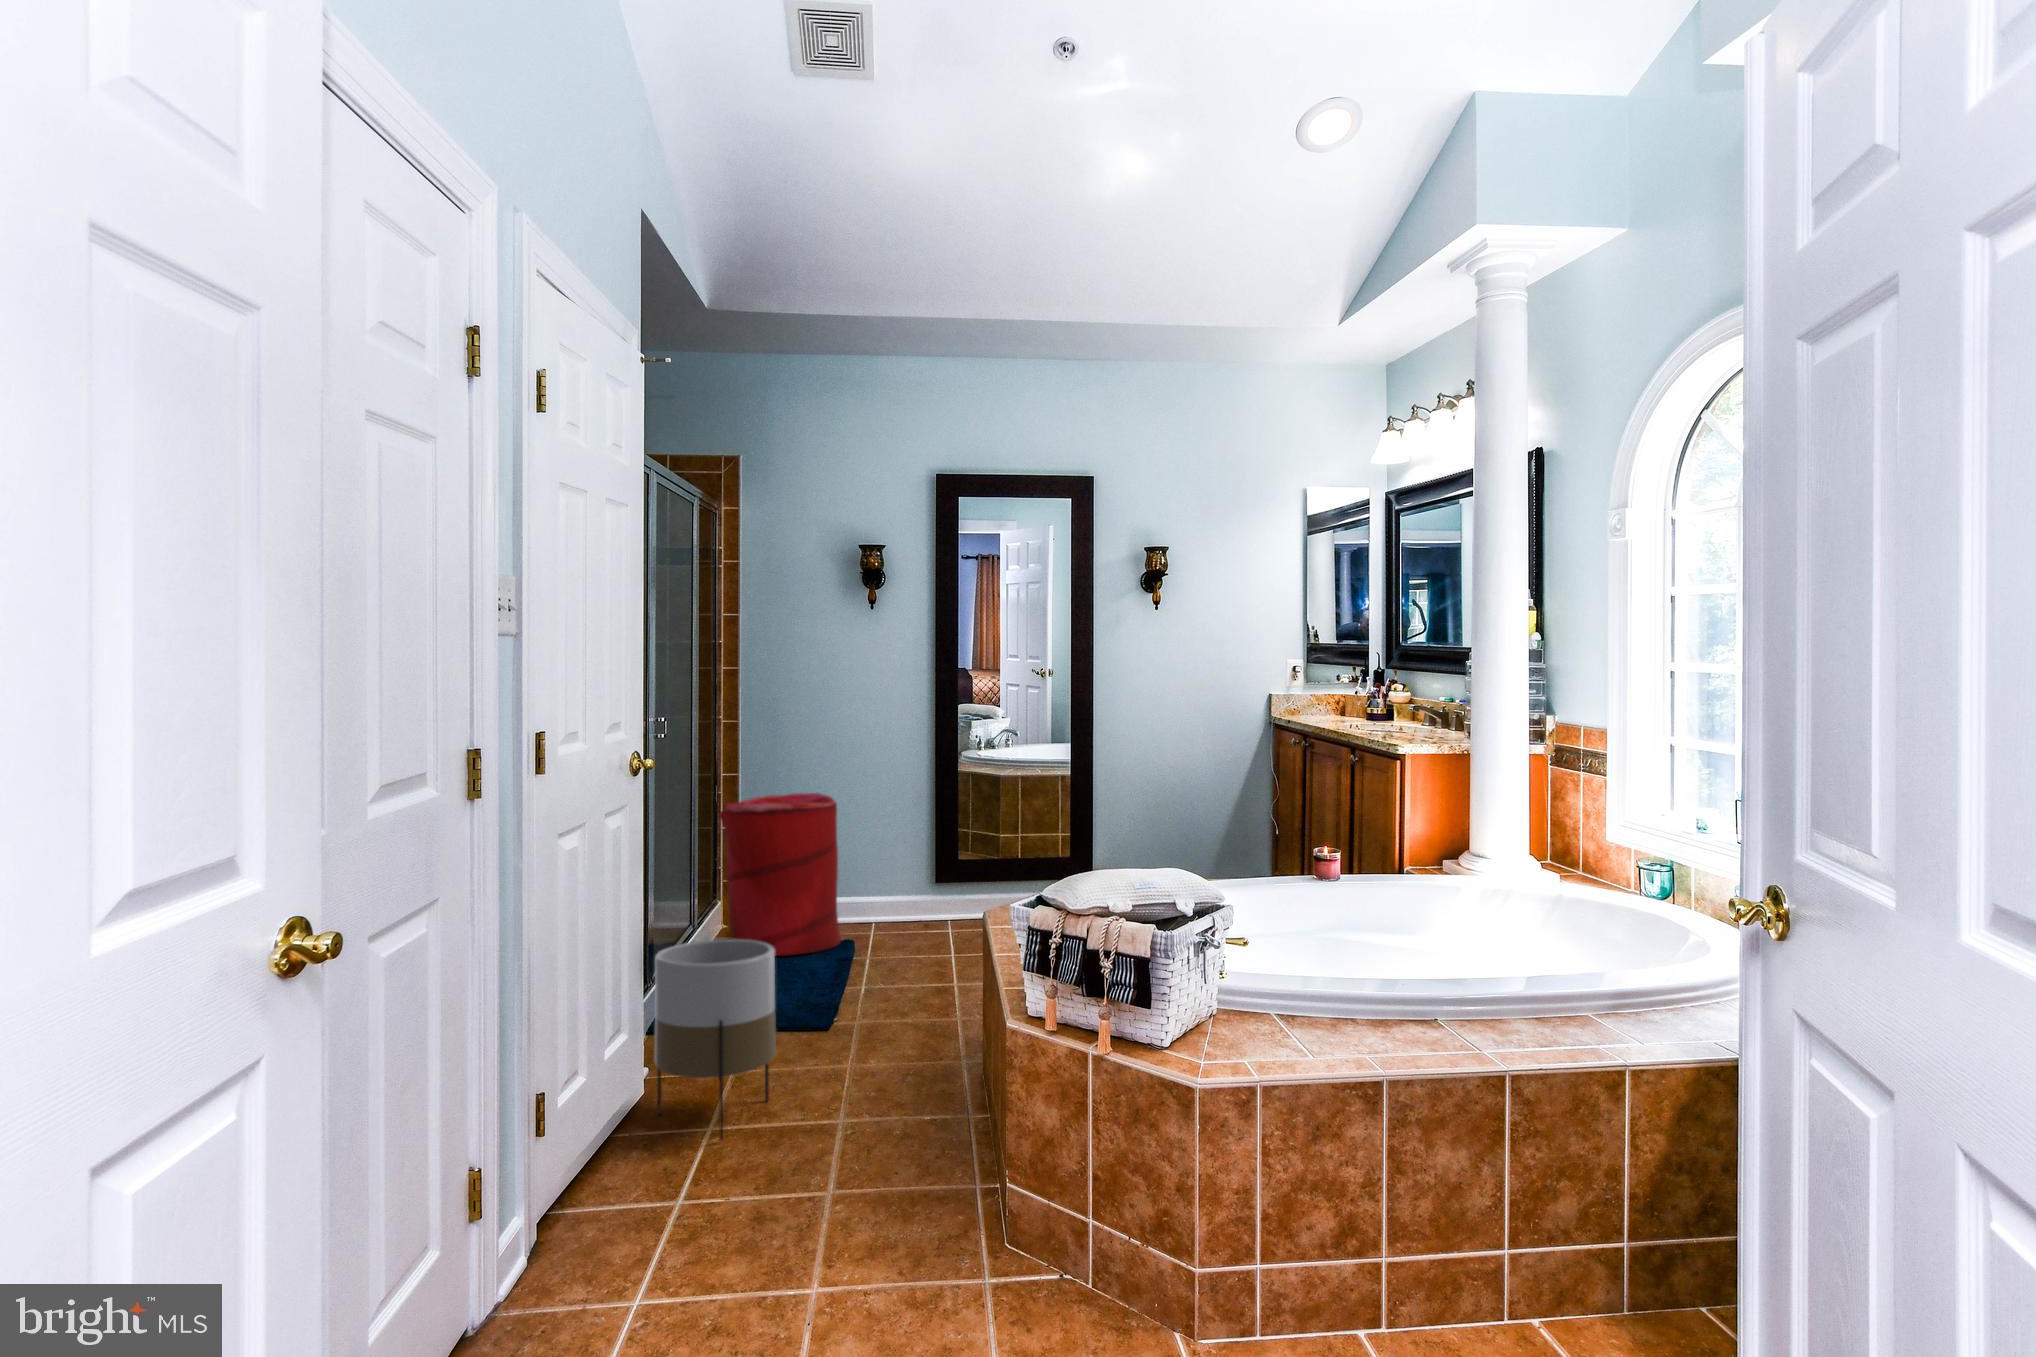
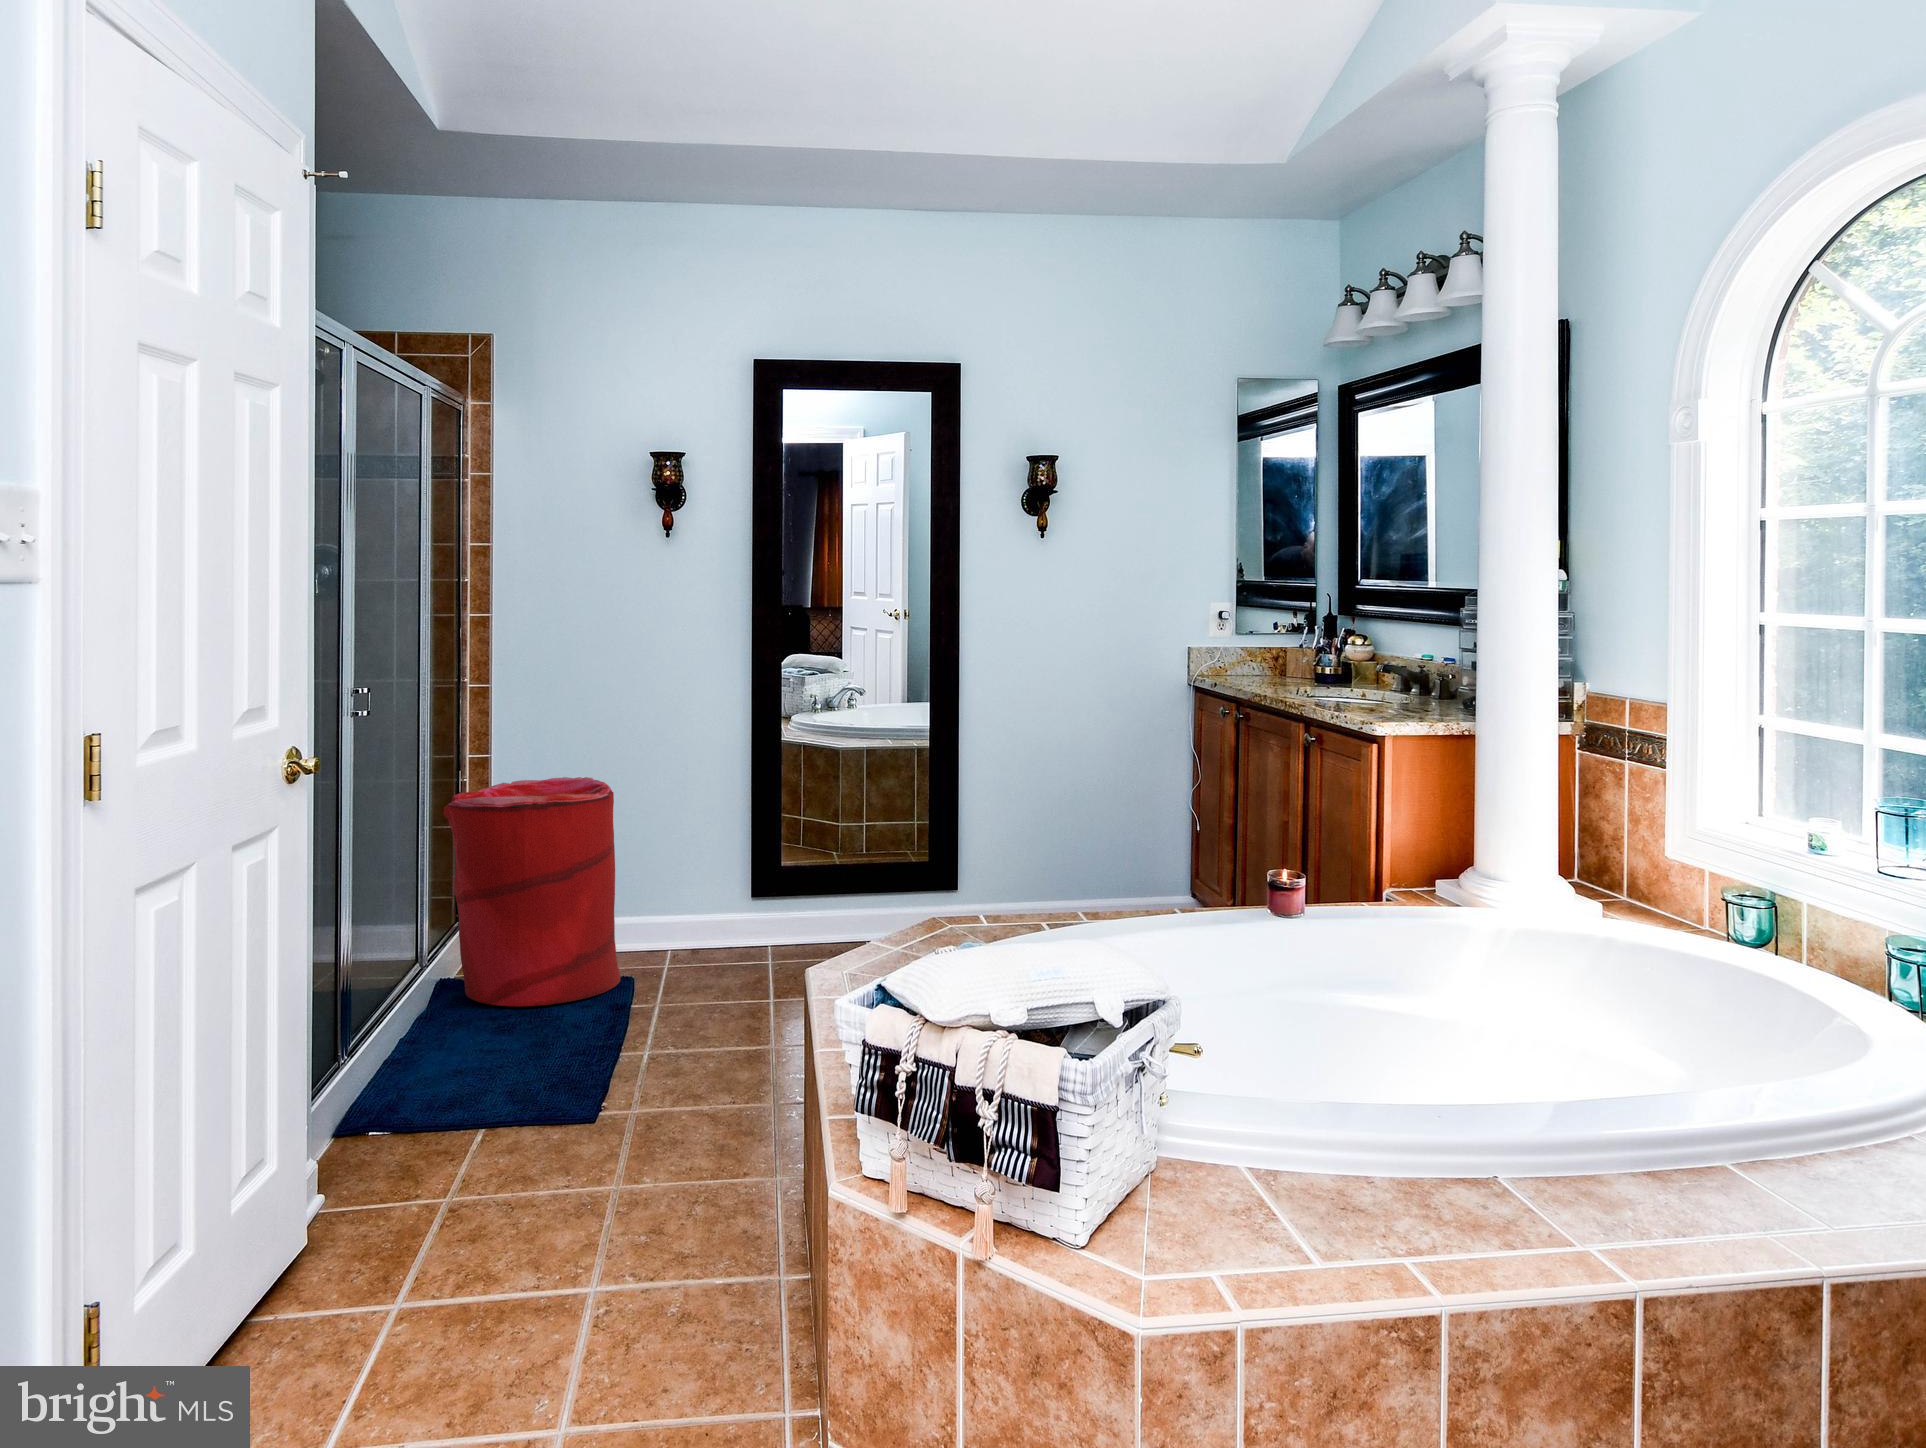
planter: present [655,939,776,1141] -> none [284,1025,484,1348]

